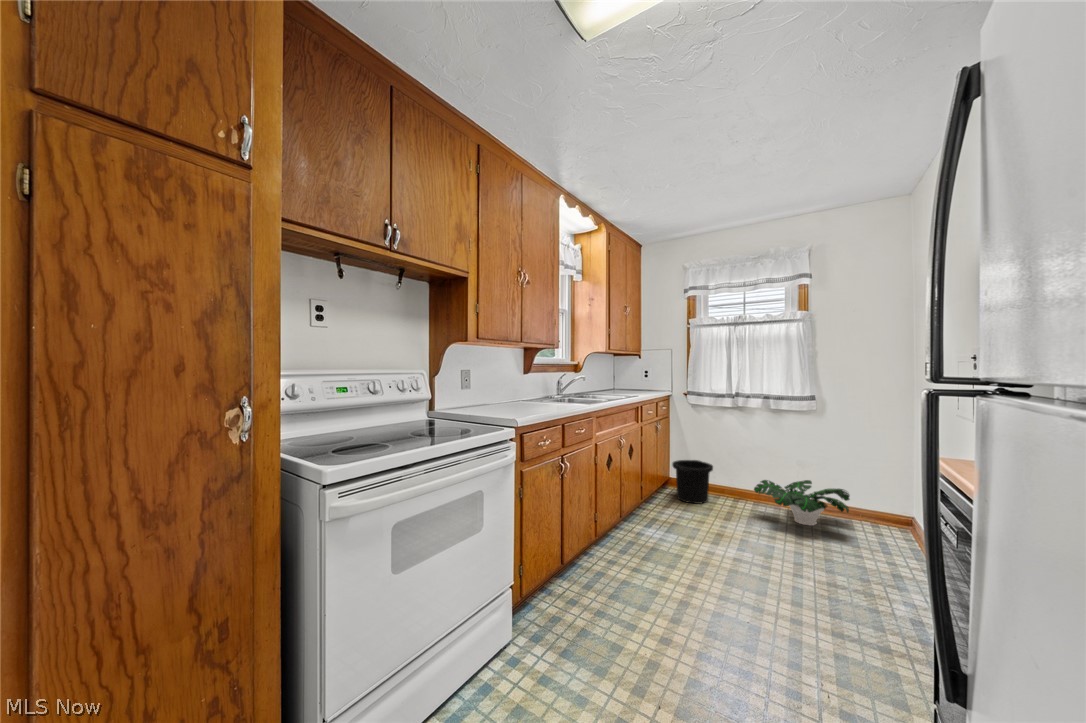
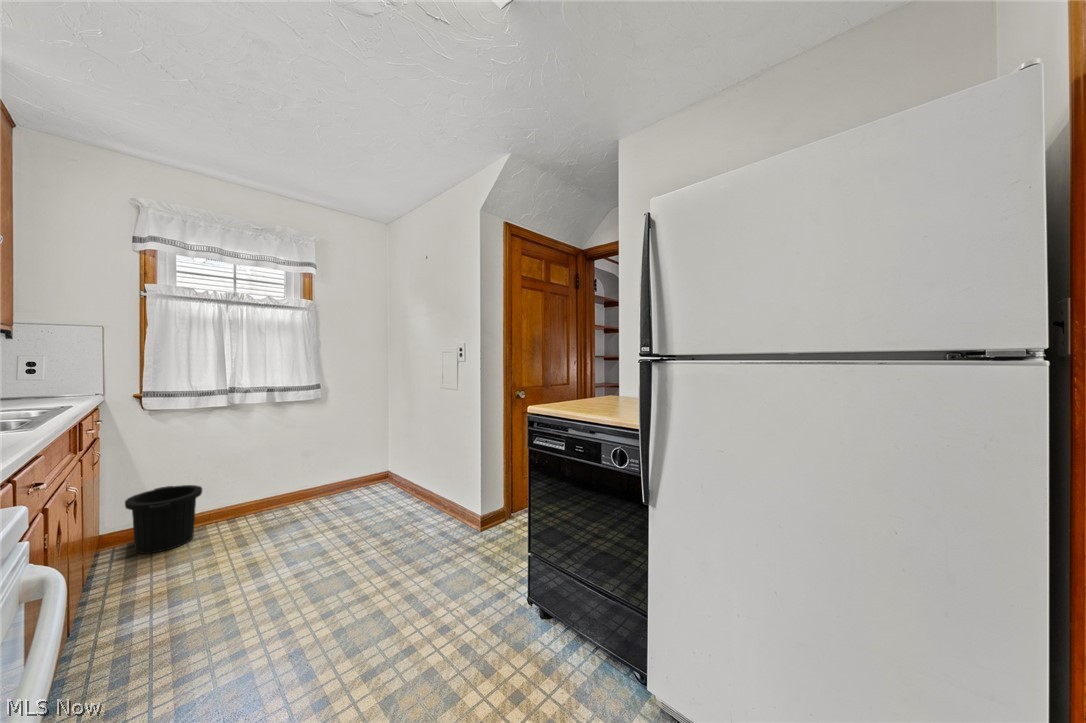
potted plant: present [754,480,850,526] -> none [269,465,368,512]

